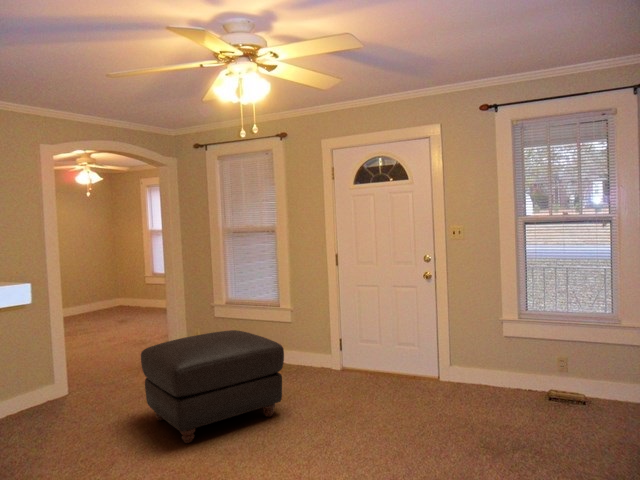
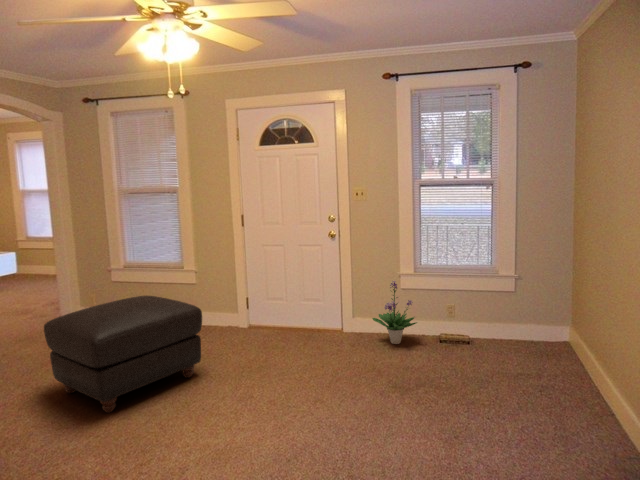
potted plant: none [470,328,524,402] -> present [372,281,417,344]

